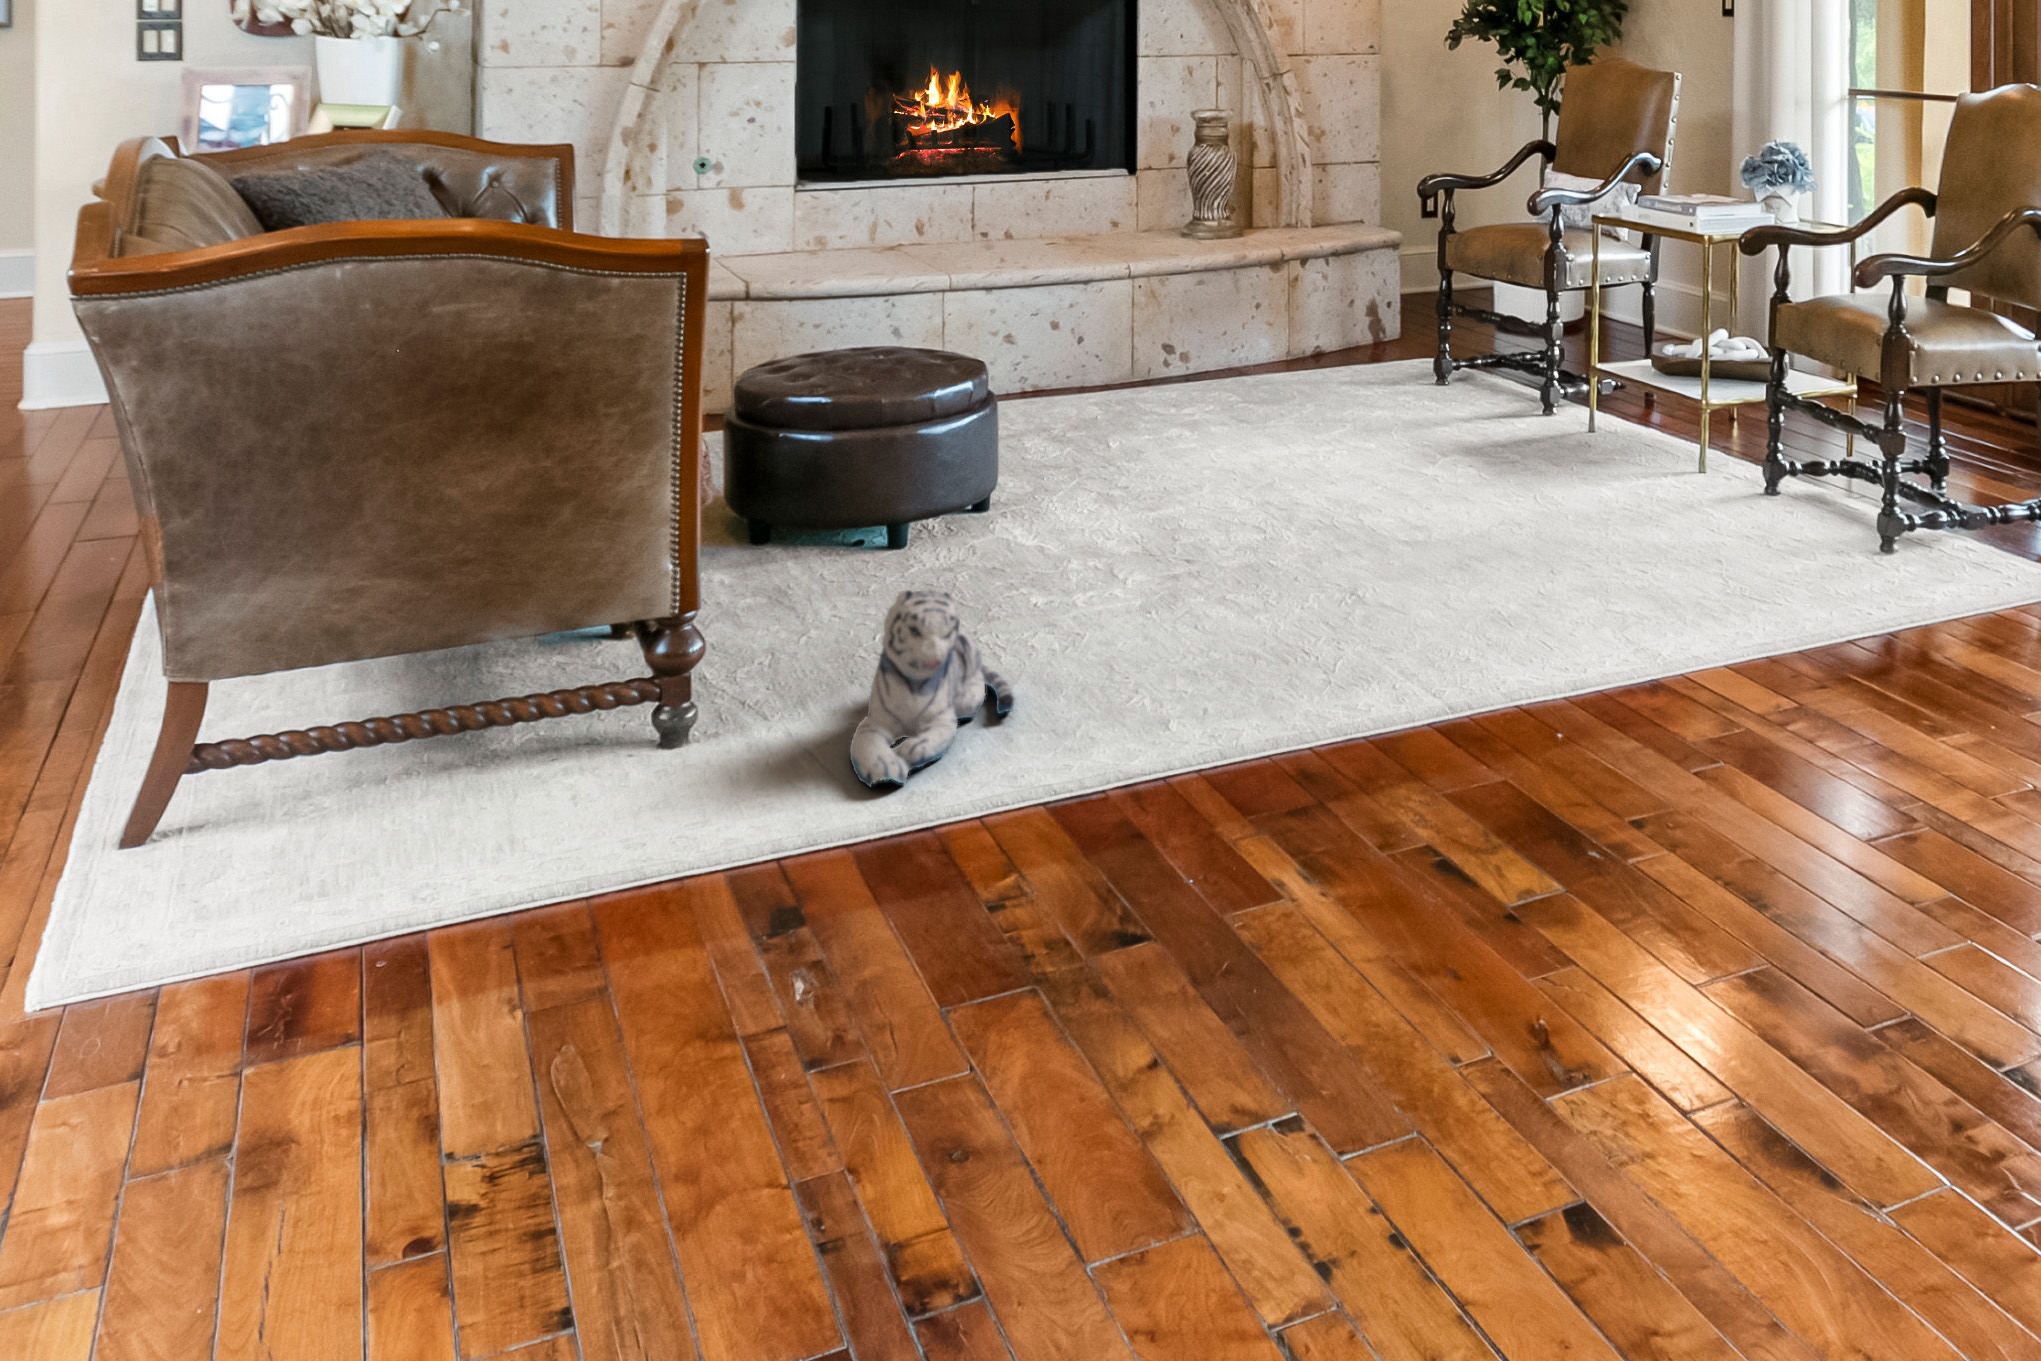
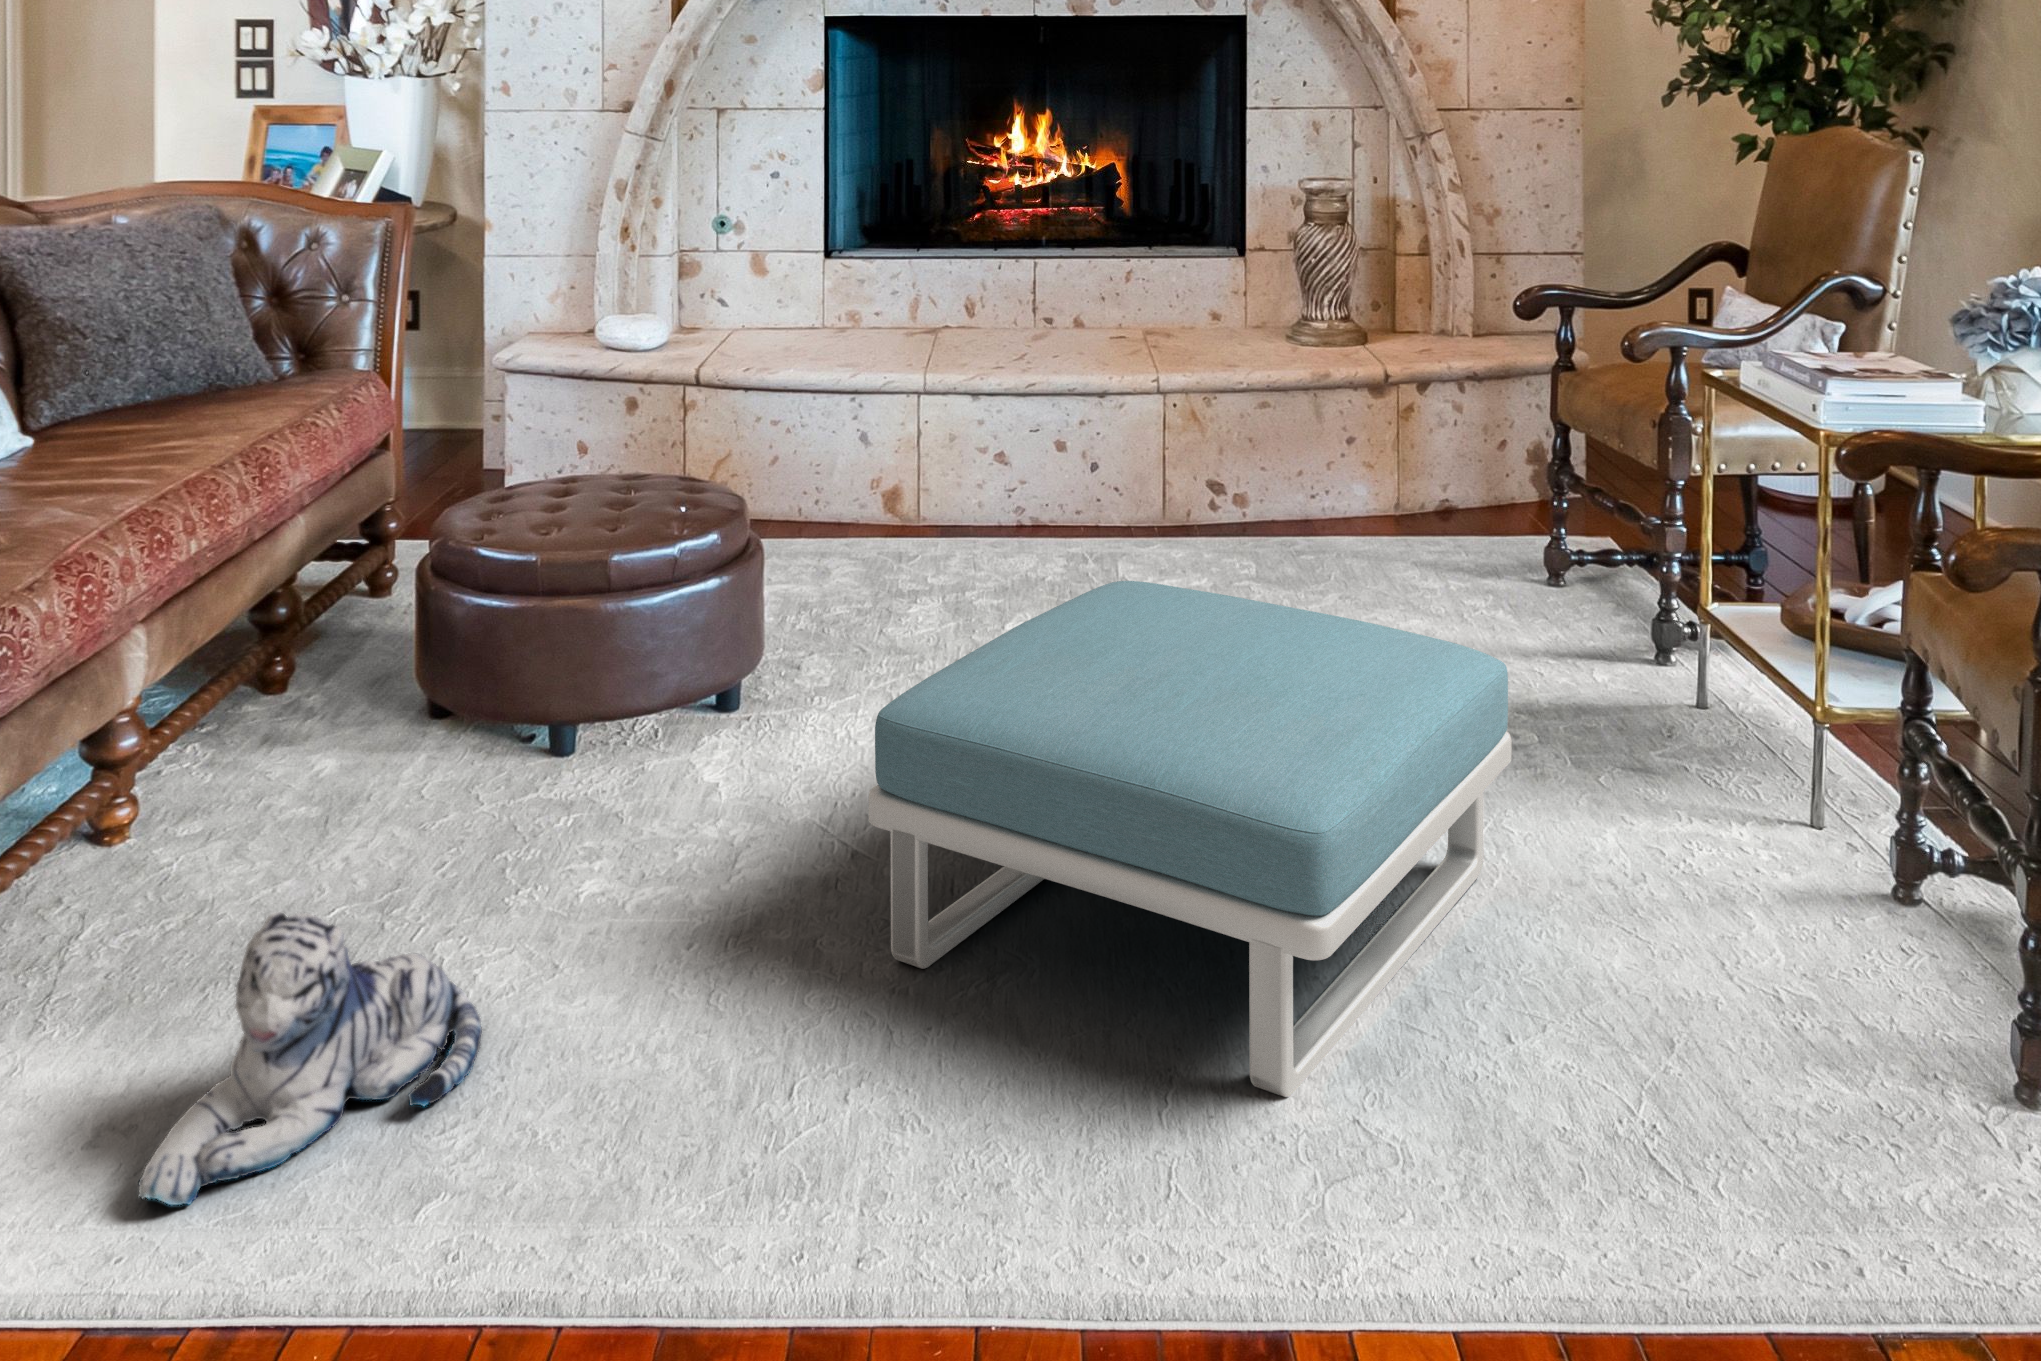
footstool: none [1204,358,1559,616] -> present [869,581,1511,1097]

